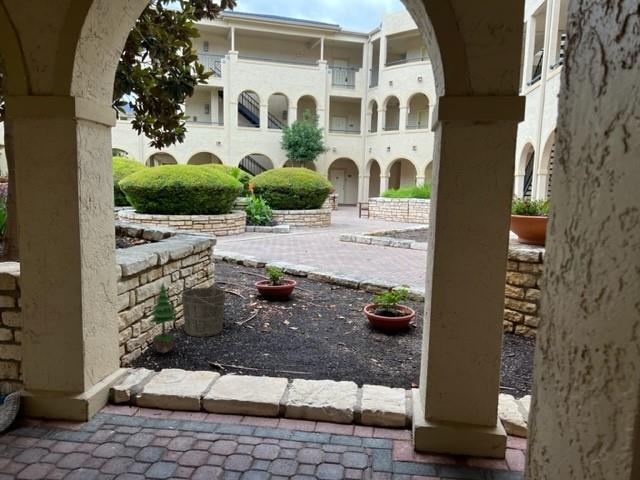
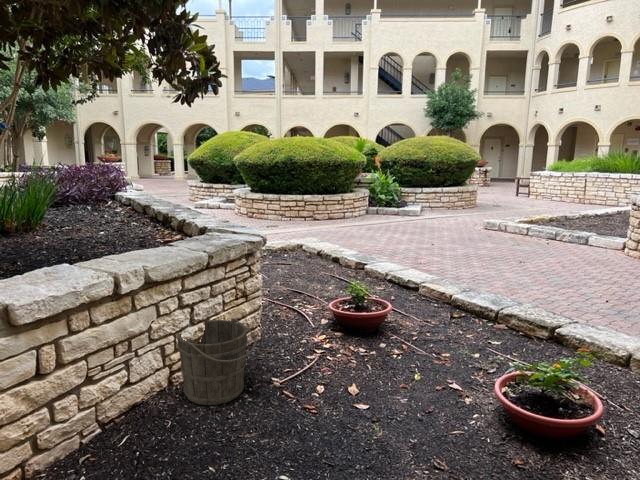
potted tree: present [150,284,176,353] -> none [92,327,139,441]

